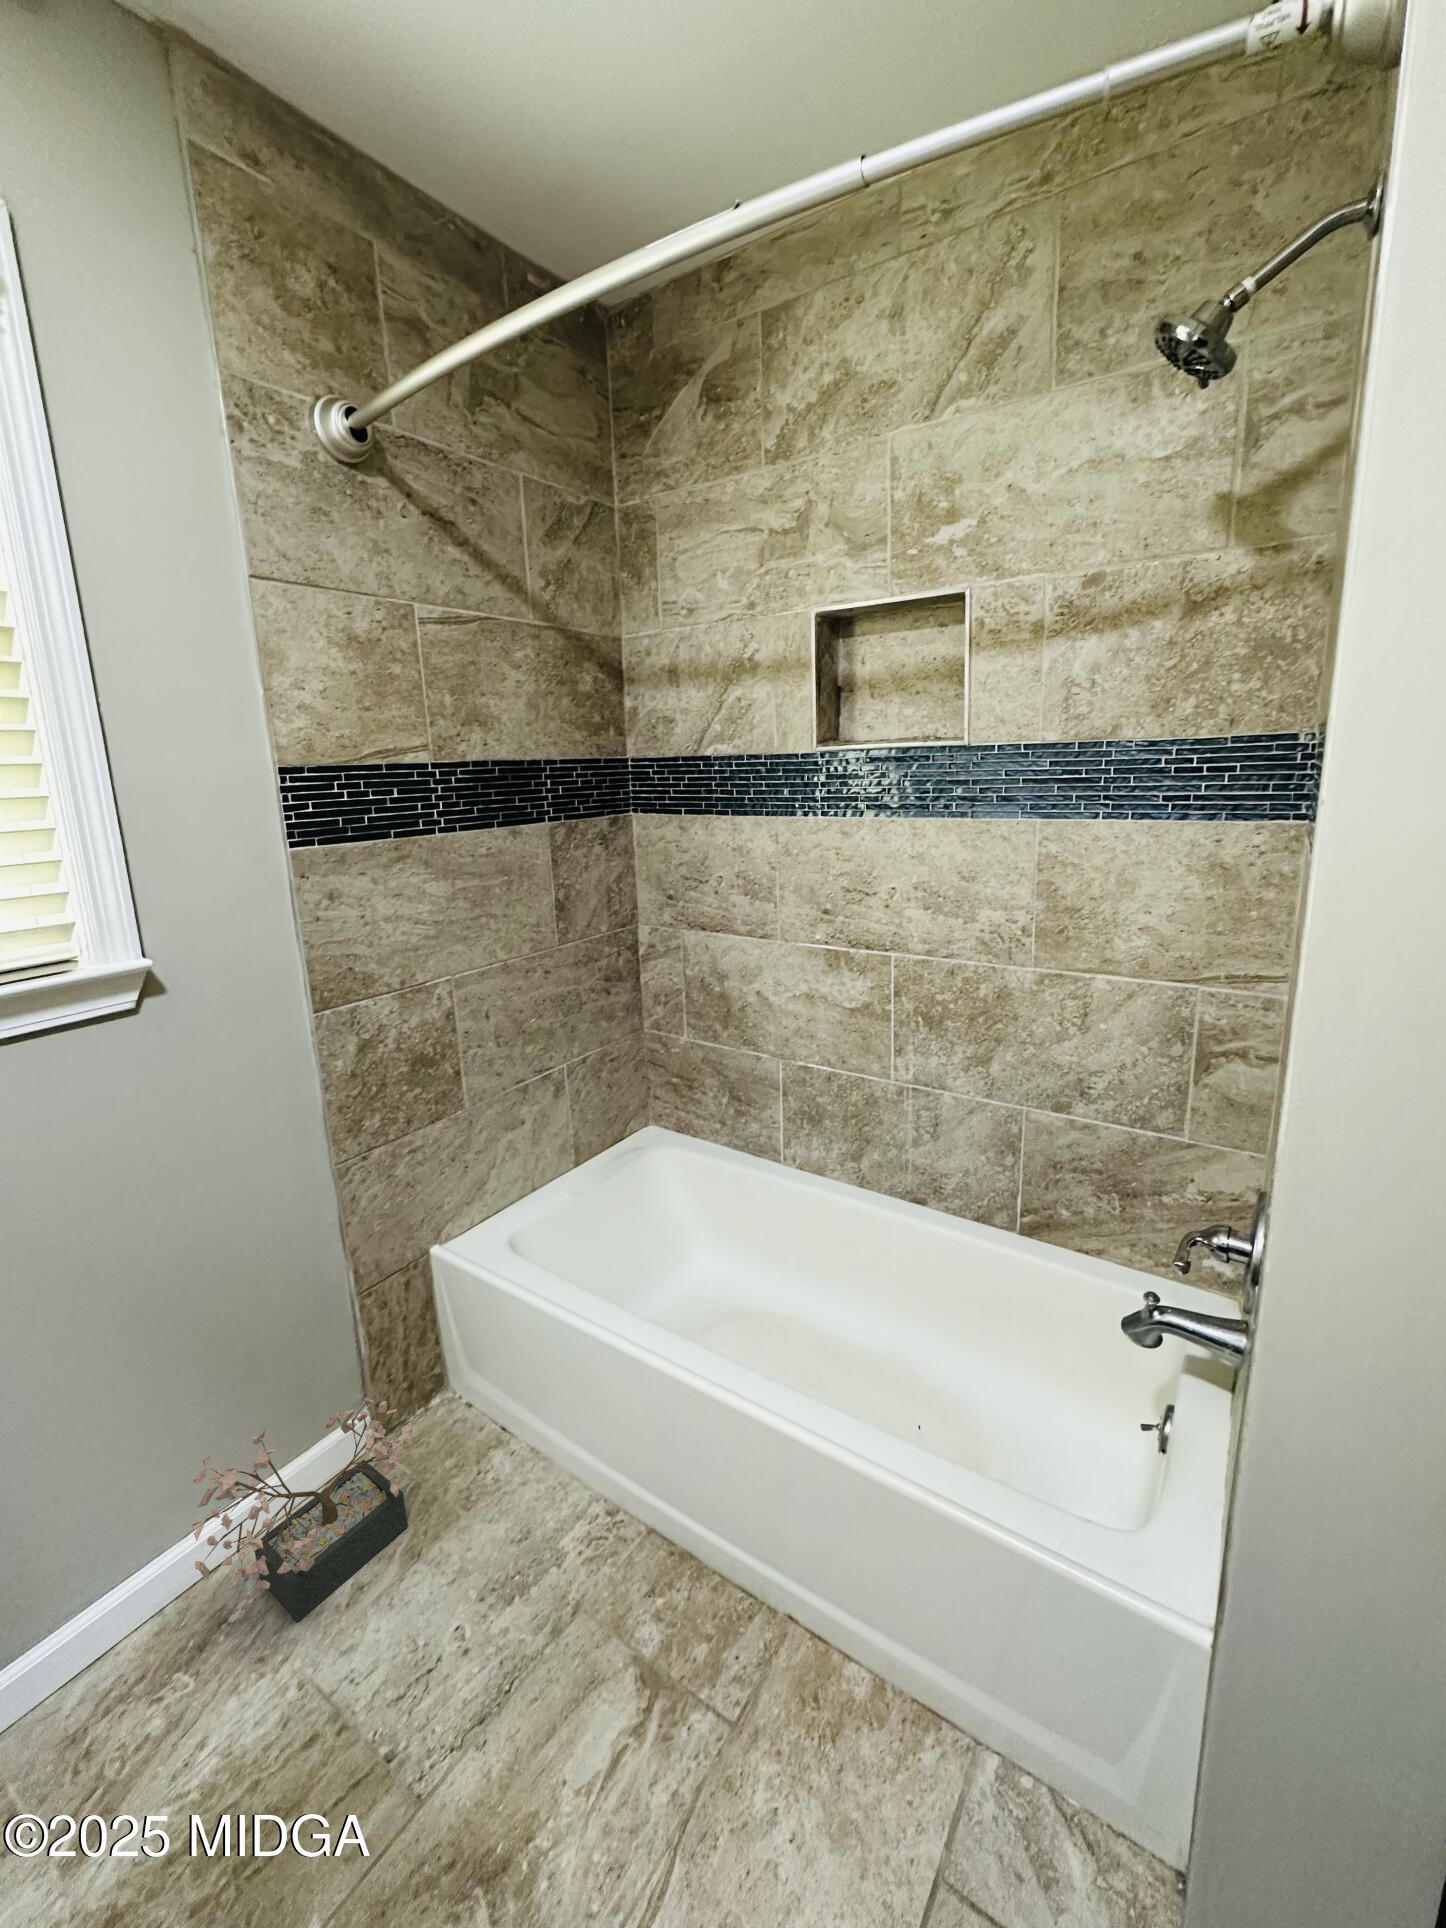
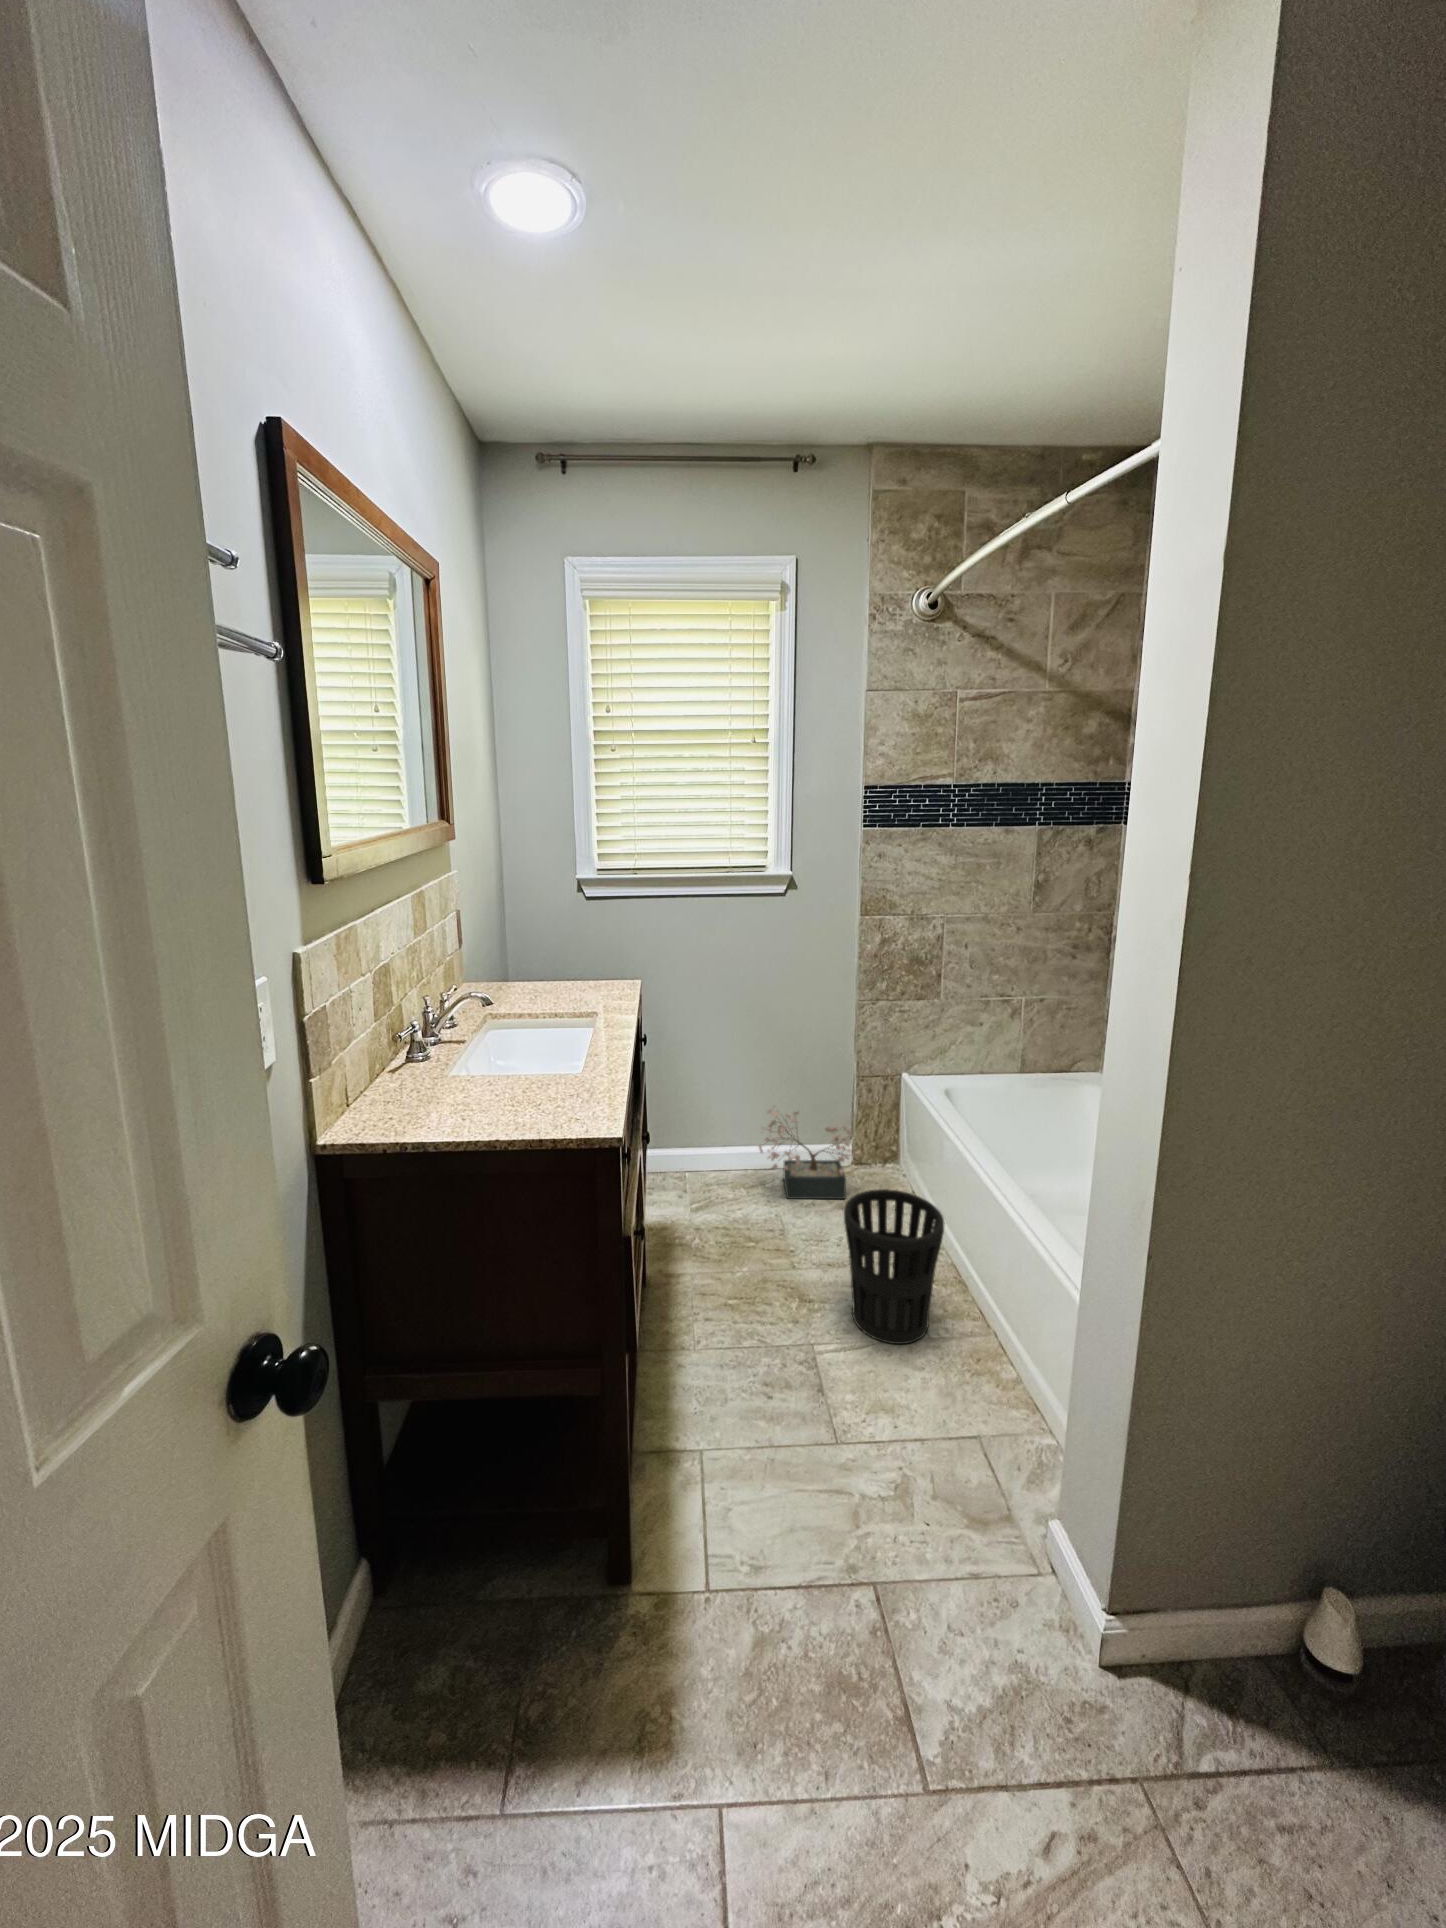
wastebasket: none [551,1486,733,1817] -> present [844,1189,945,1344]

